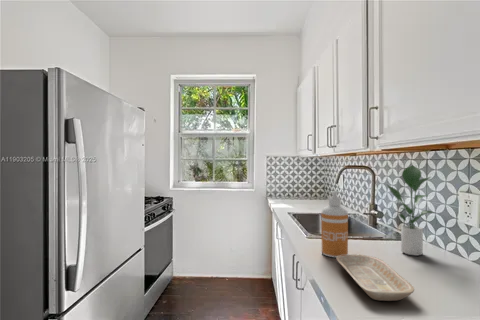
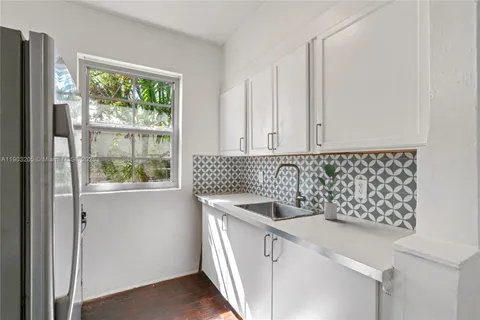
soap dispenser: present [322,191,348,257] -> none [280,181,297,225]
tray: present [336,254,414,301] -> none [297,220,350,240]

